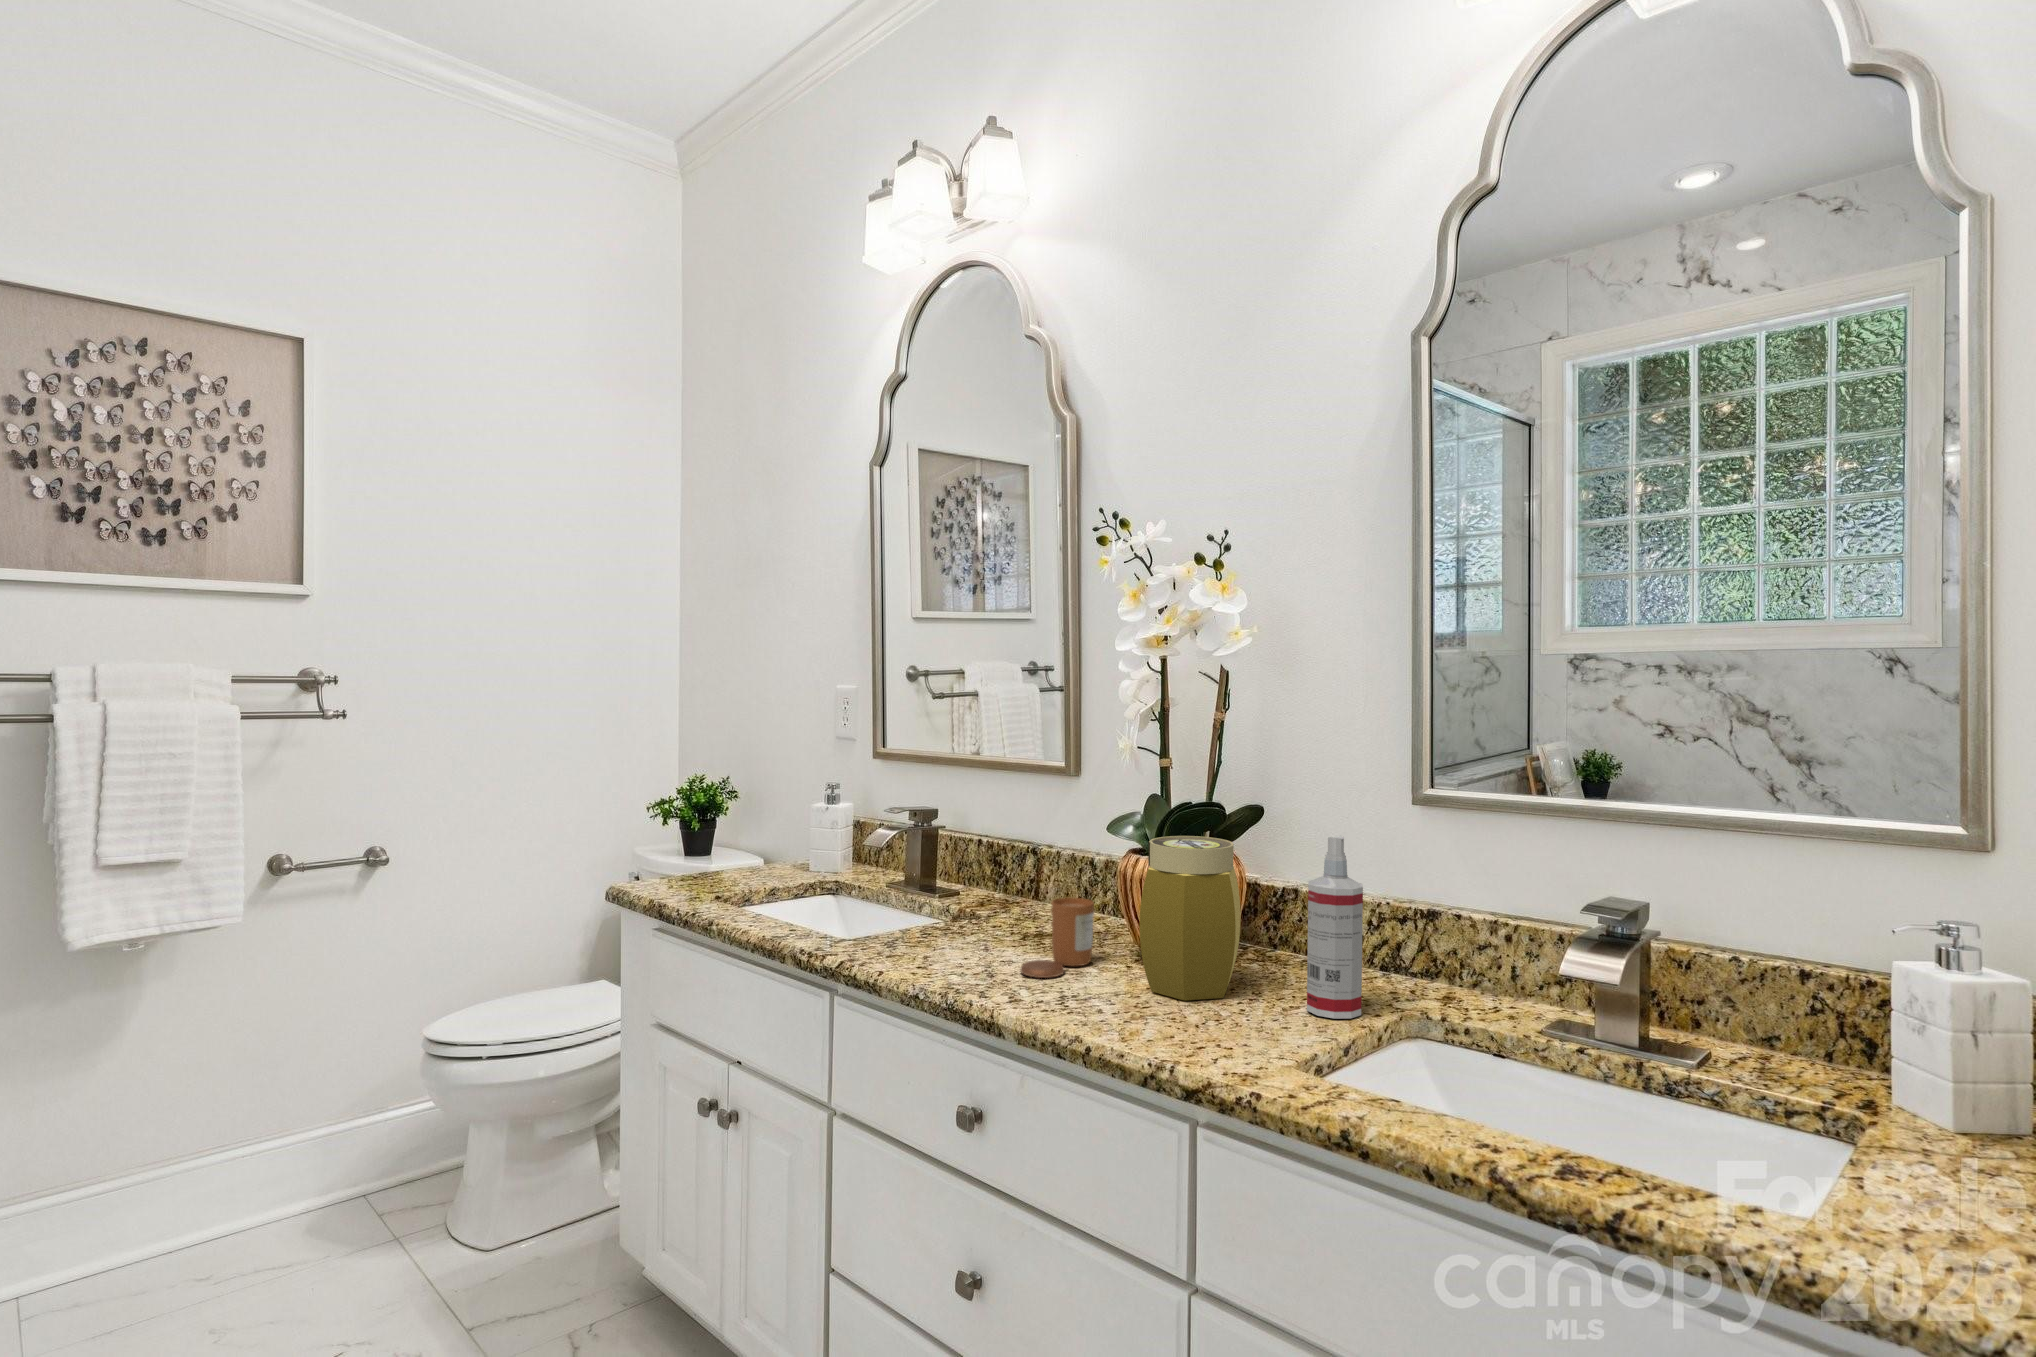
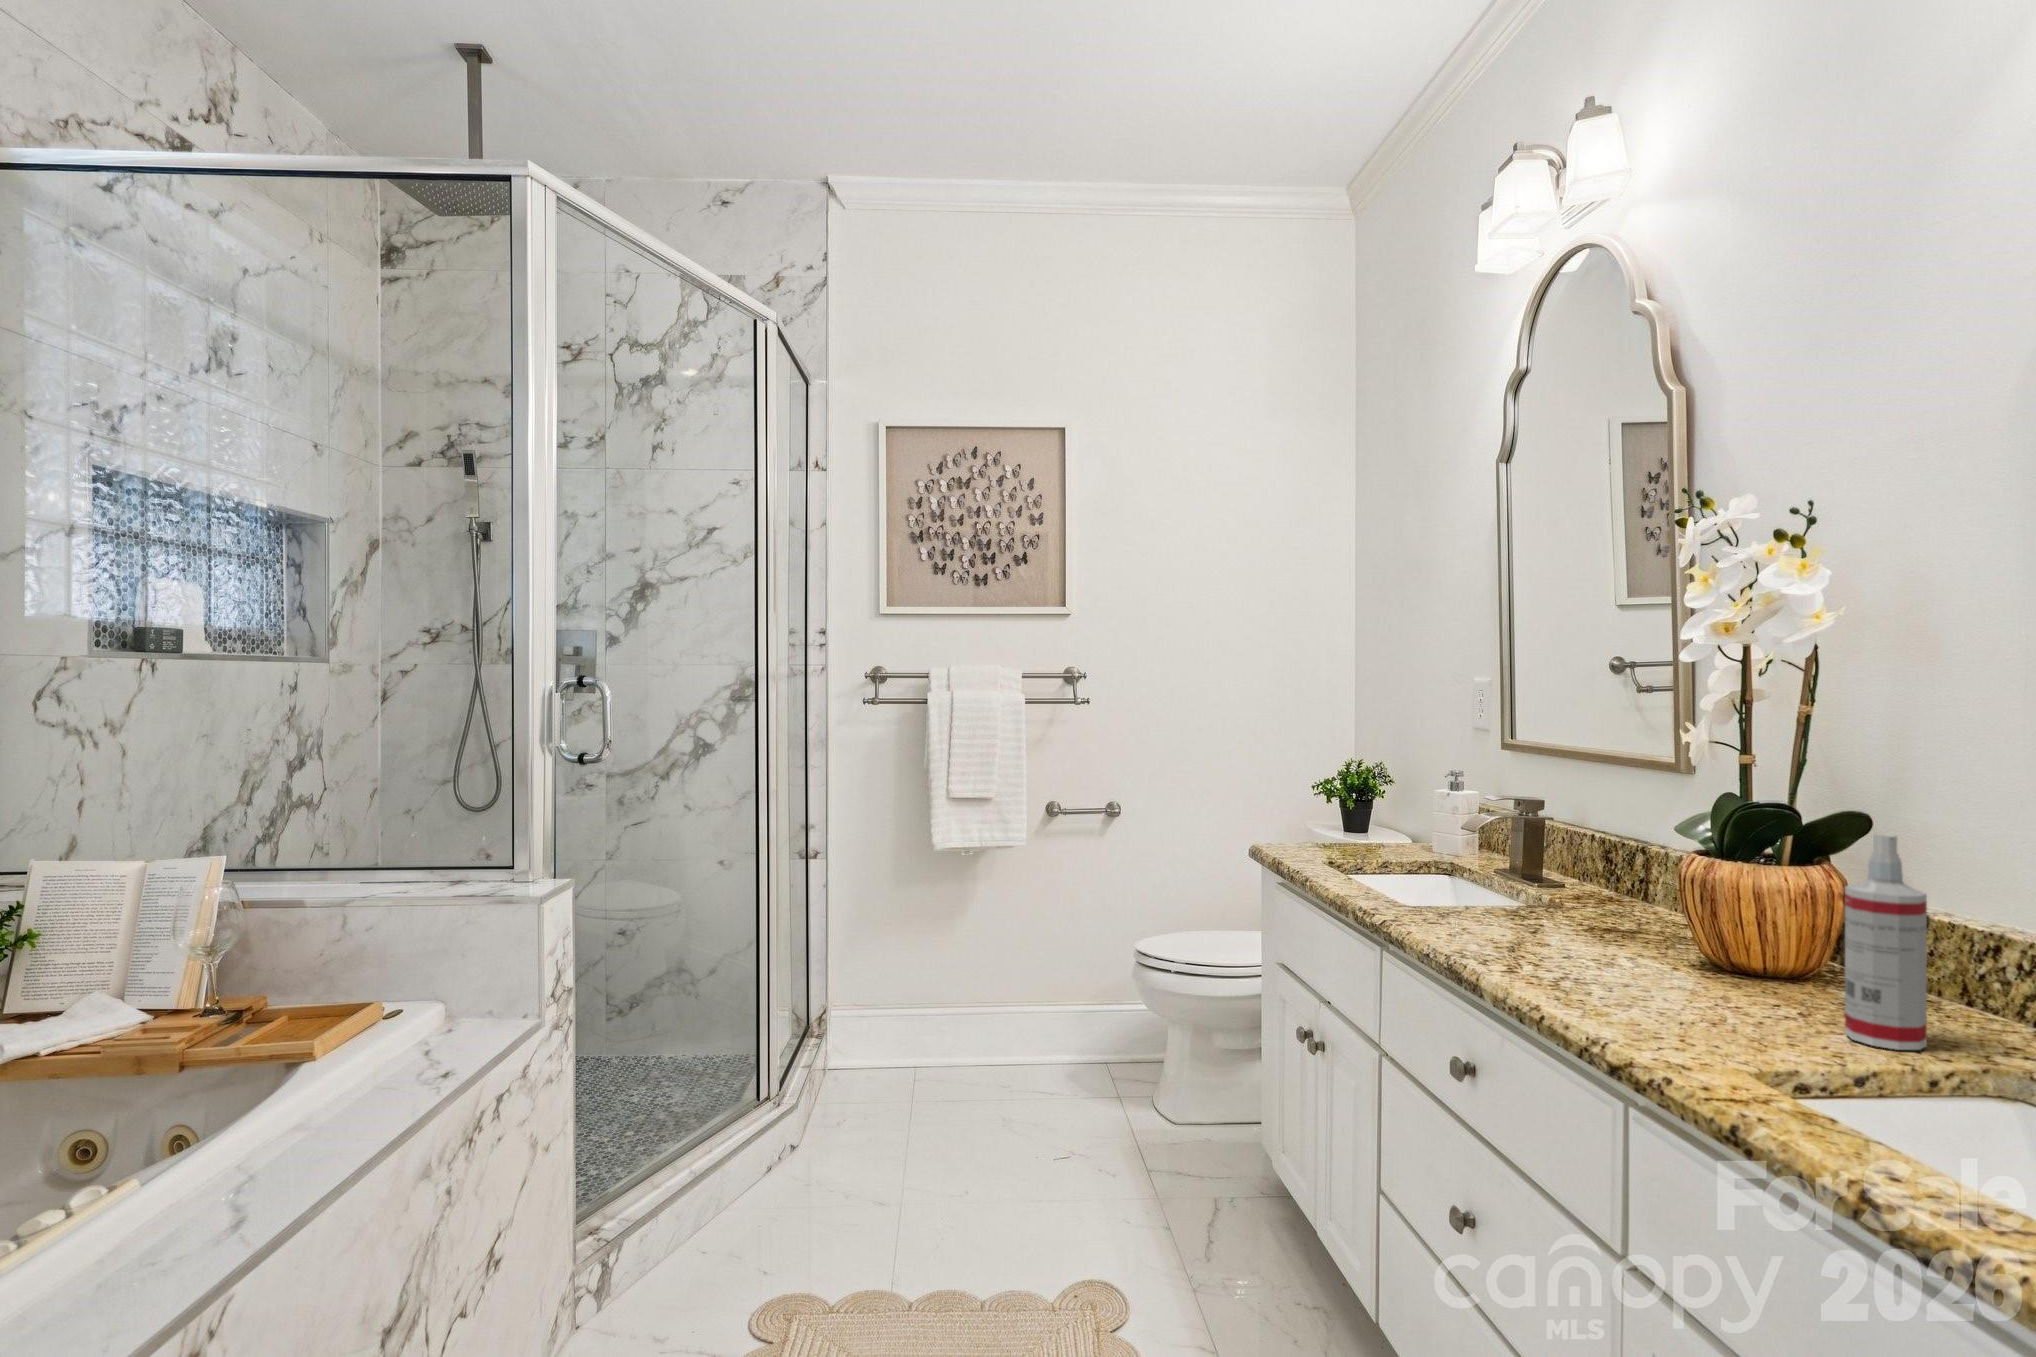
jar: present [1139,836,1241,1001] -> none [1651,827,1790,1007]
candle: present [1020,898,1094,978] -> none [1542,888,1637,962]

